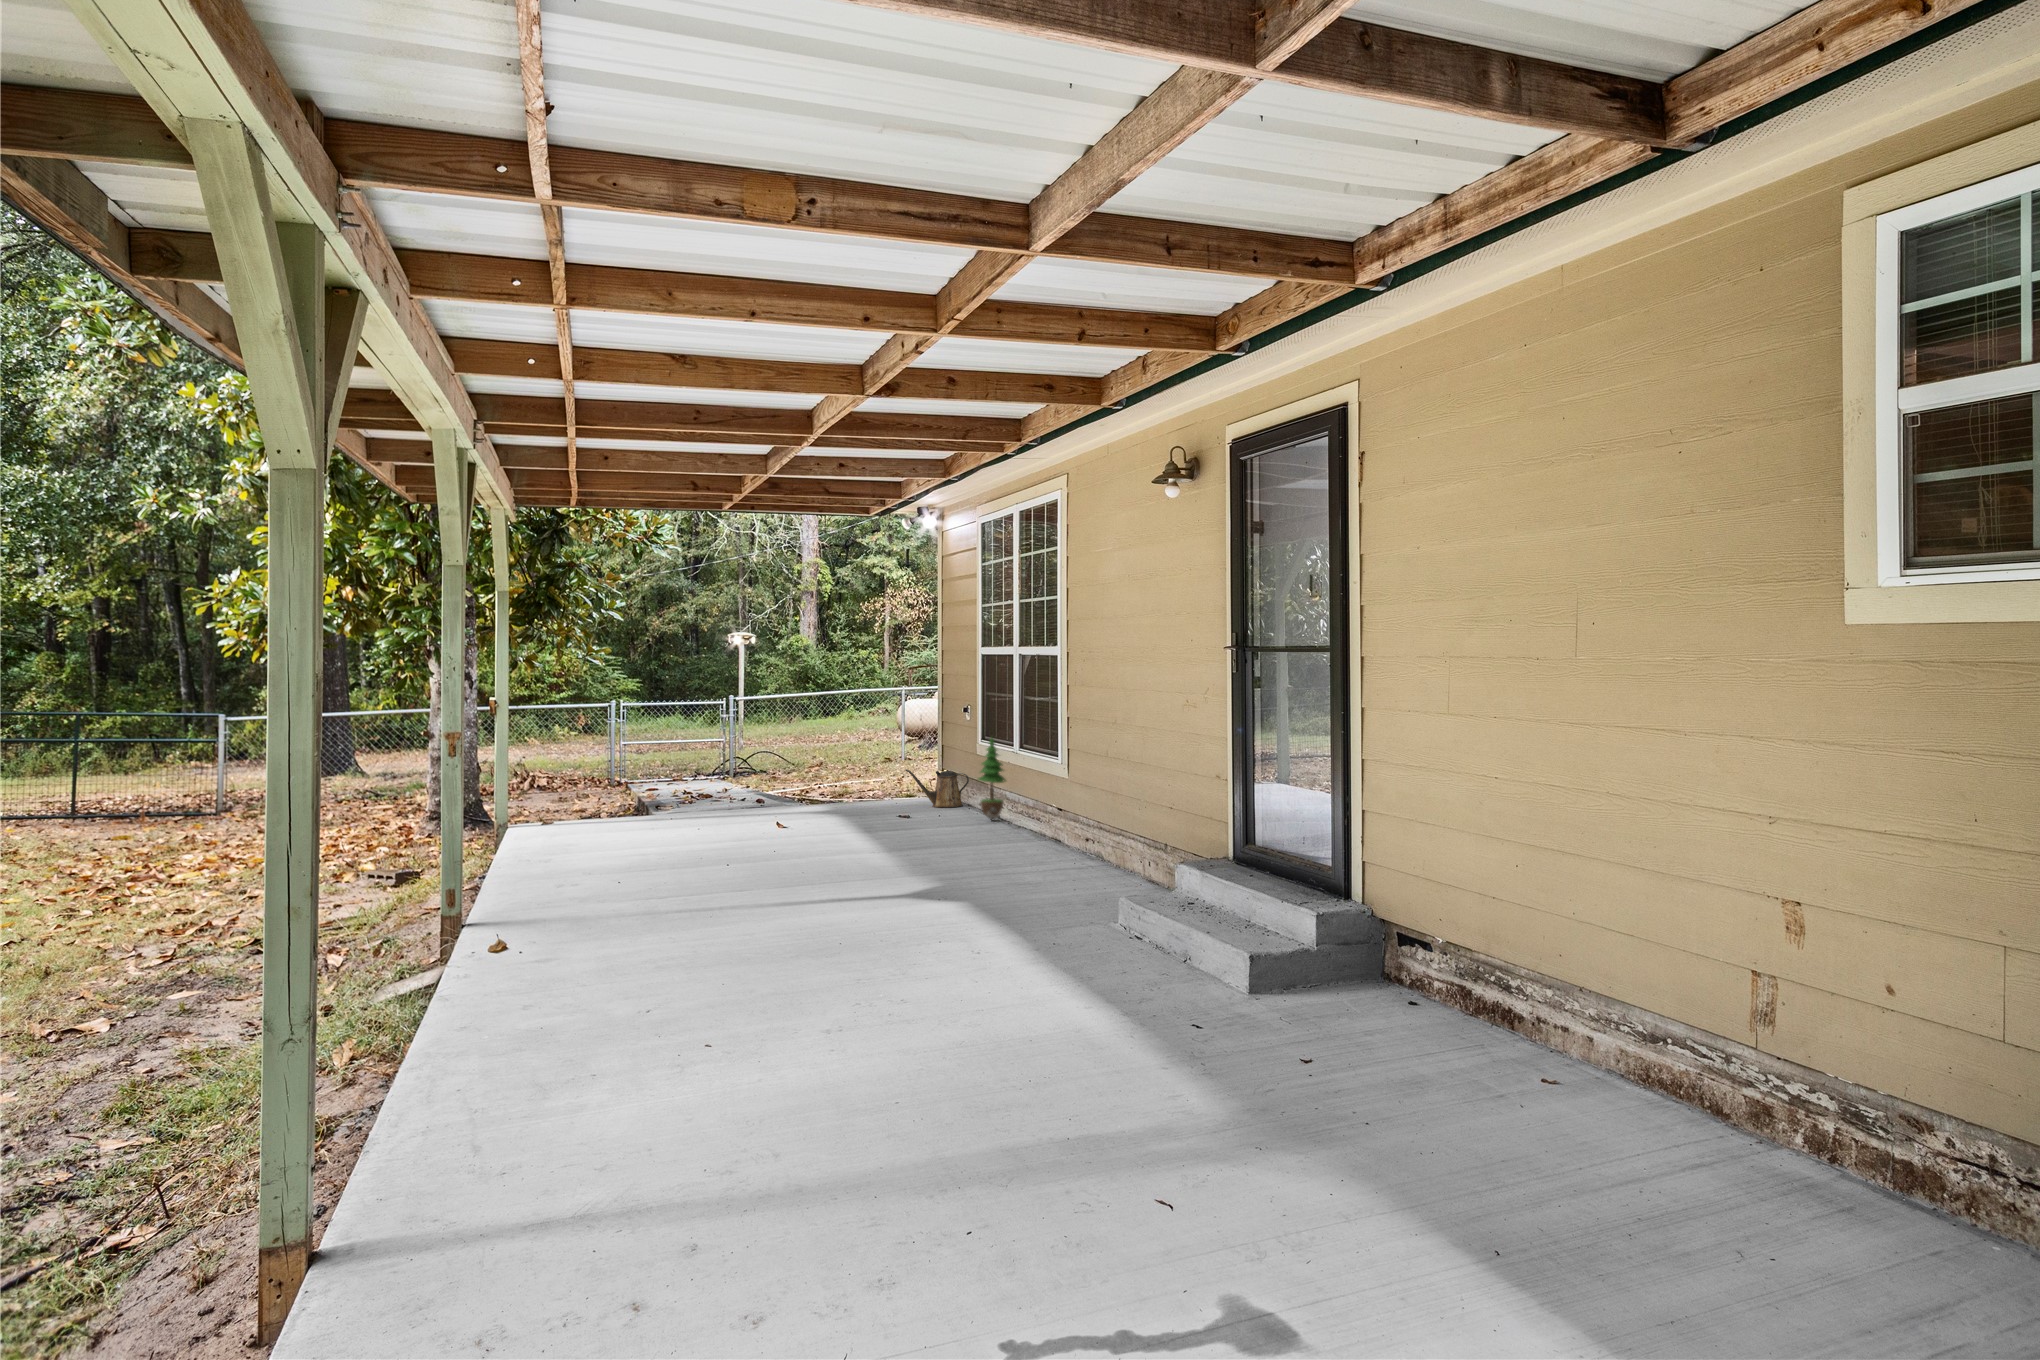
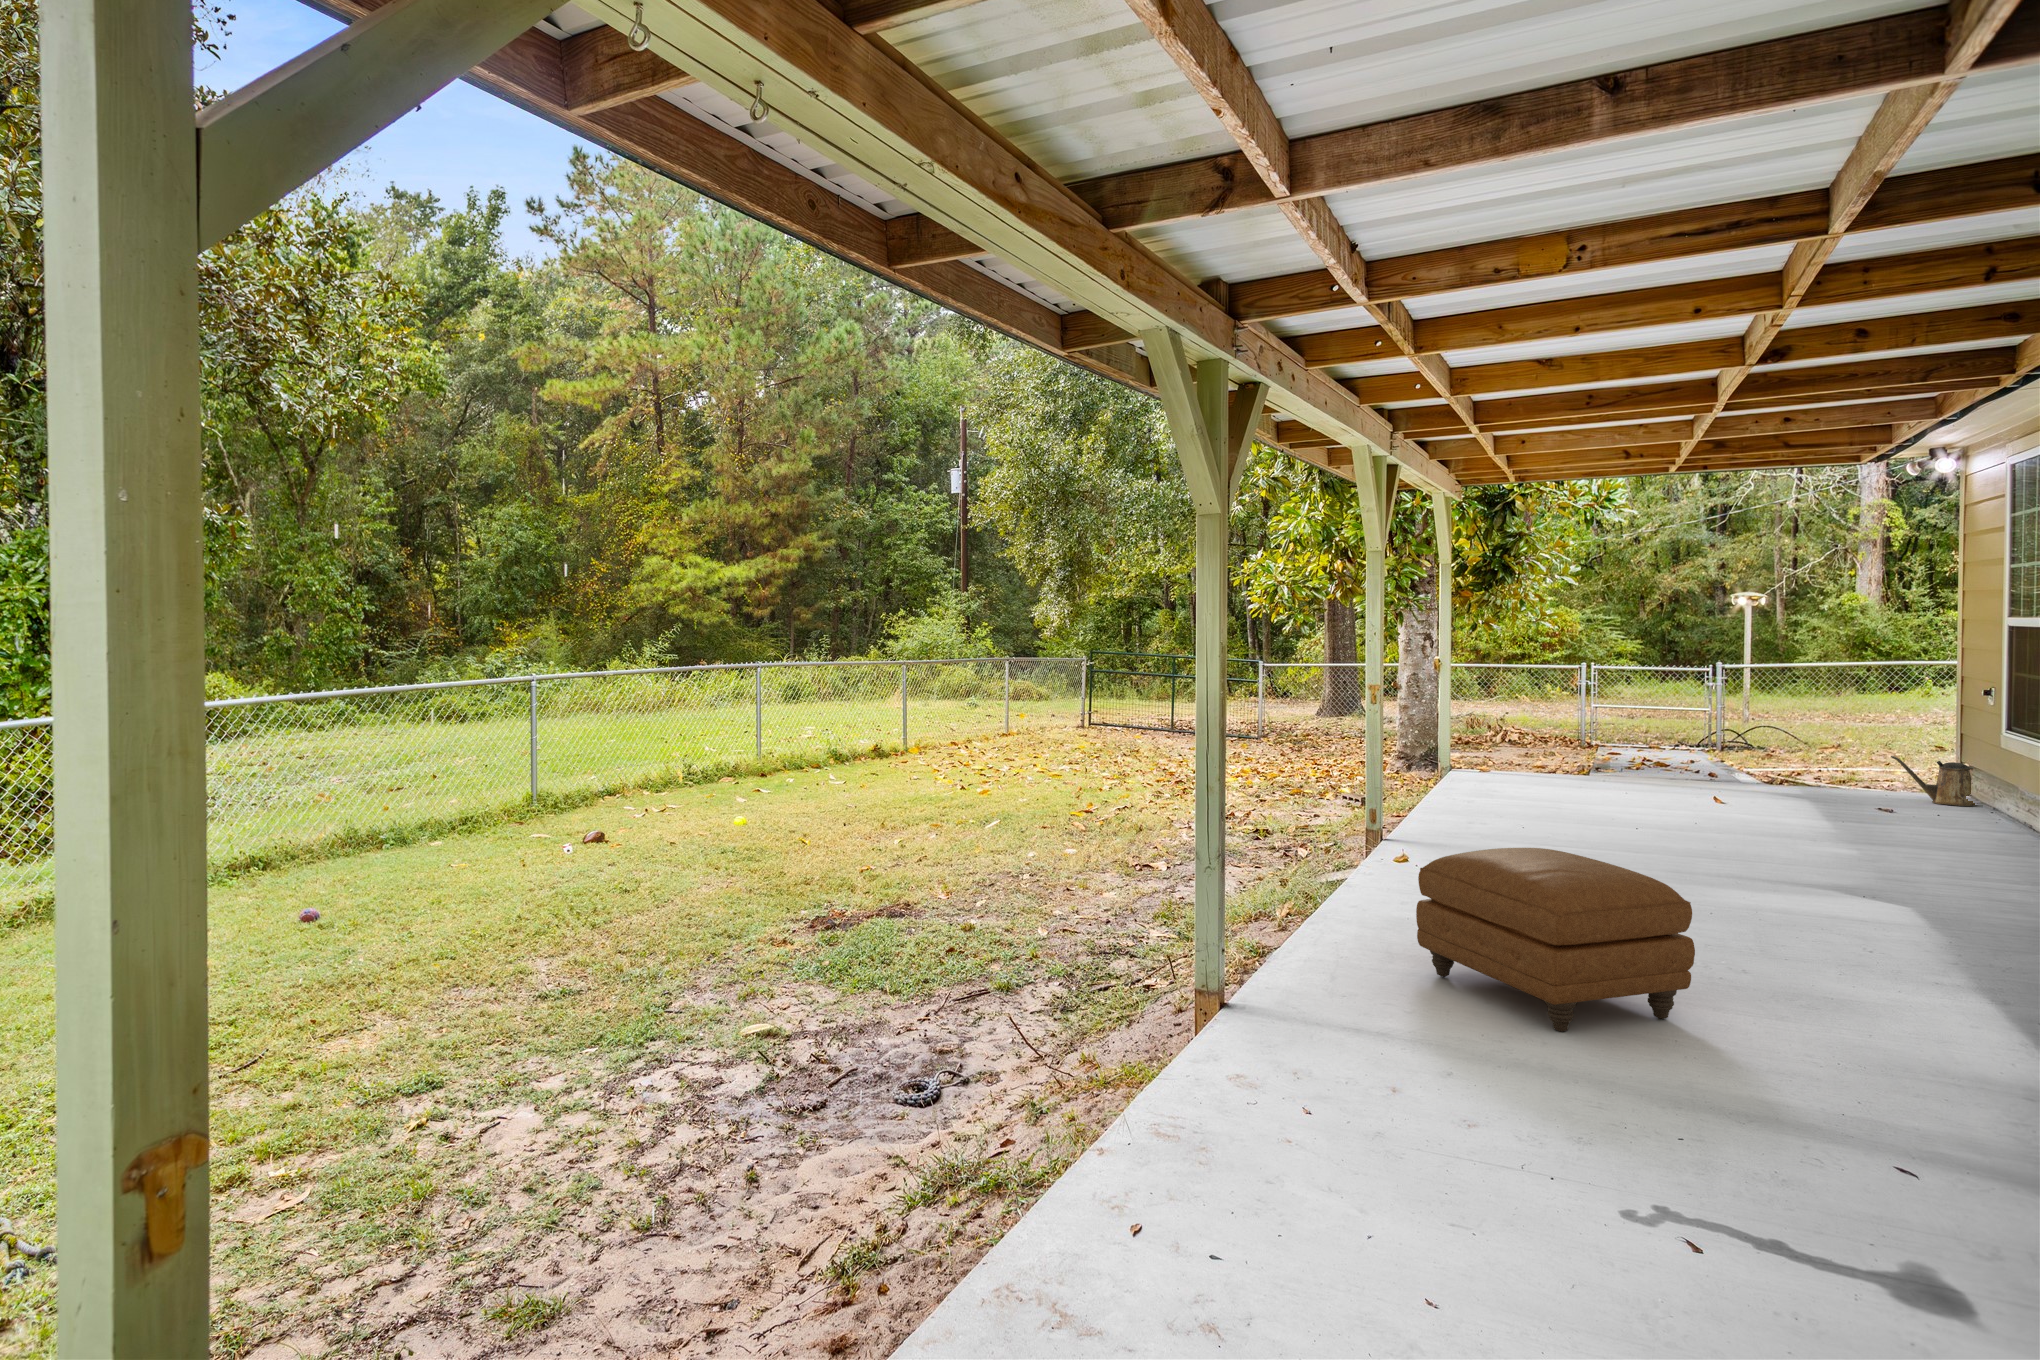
potted tree: present [978,738,1006,820] -> none [1981,725,2029,827]
ottoman: none [620,907,944,1137] -> present [1416,848,1695,1032]

